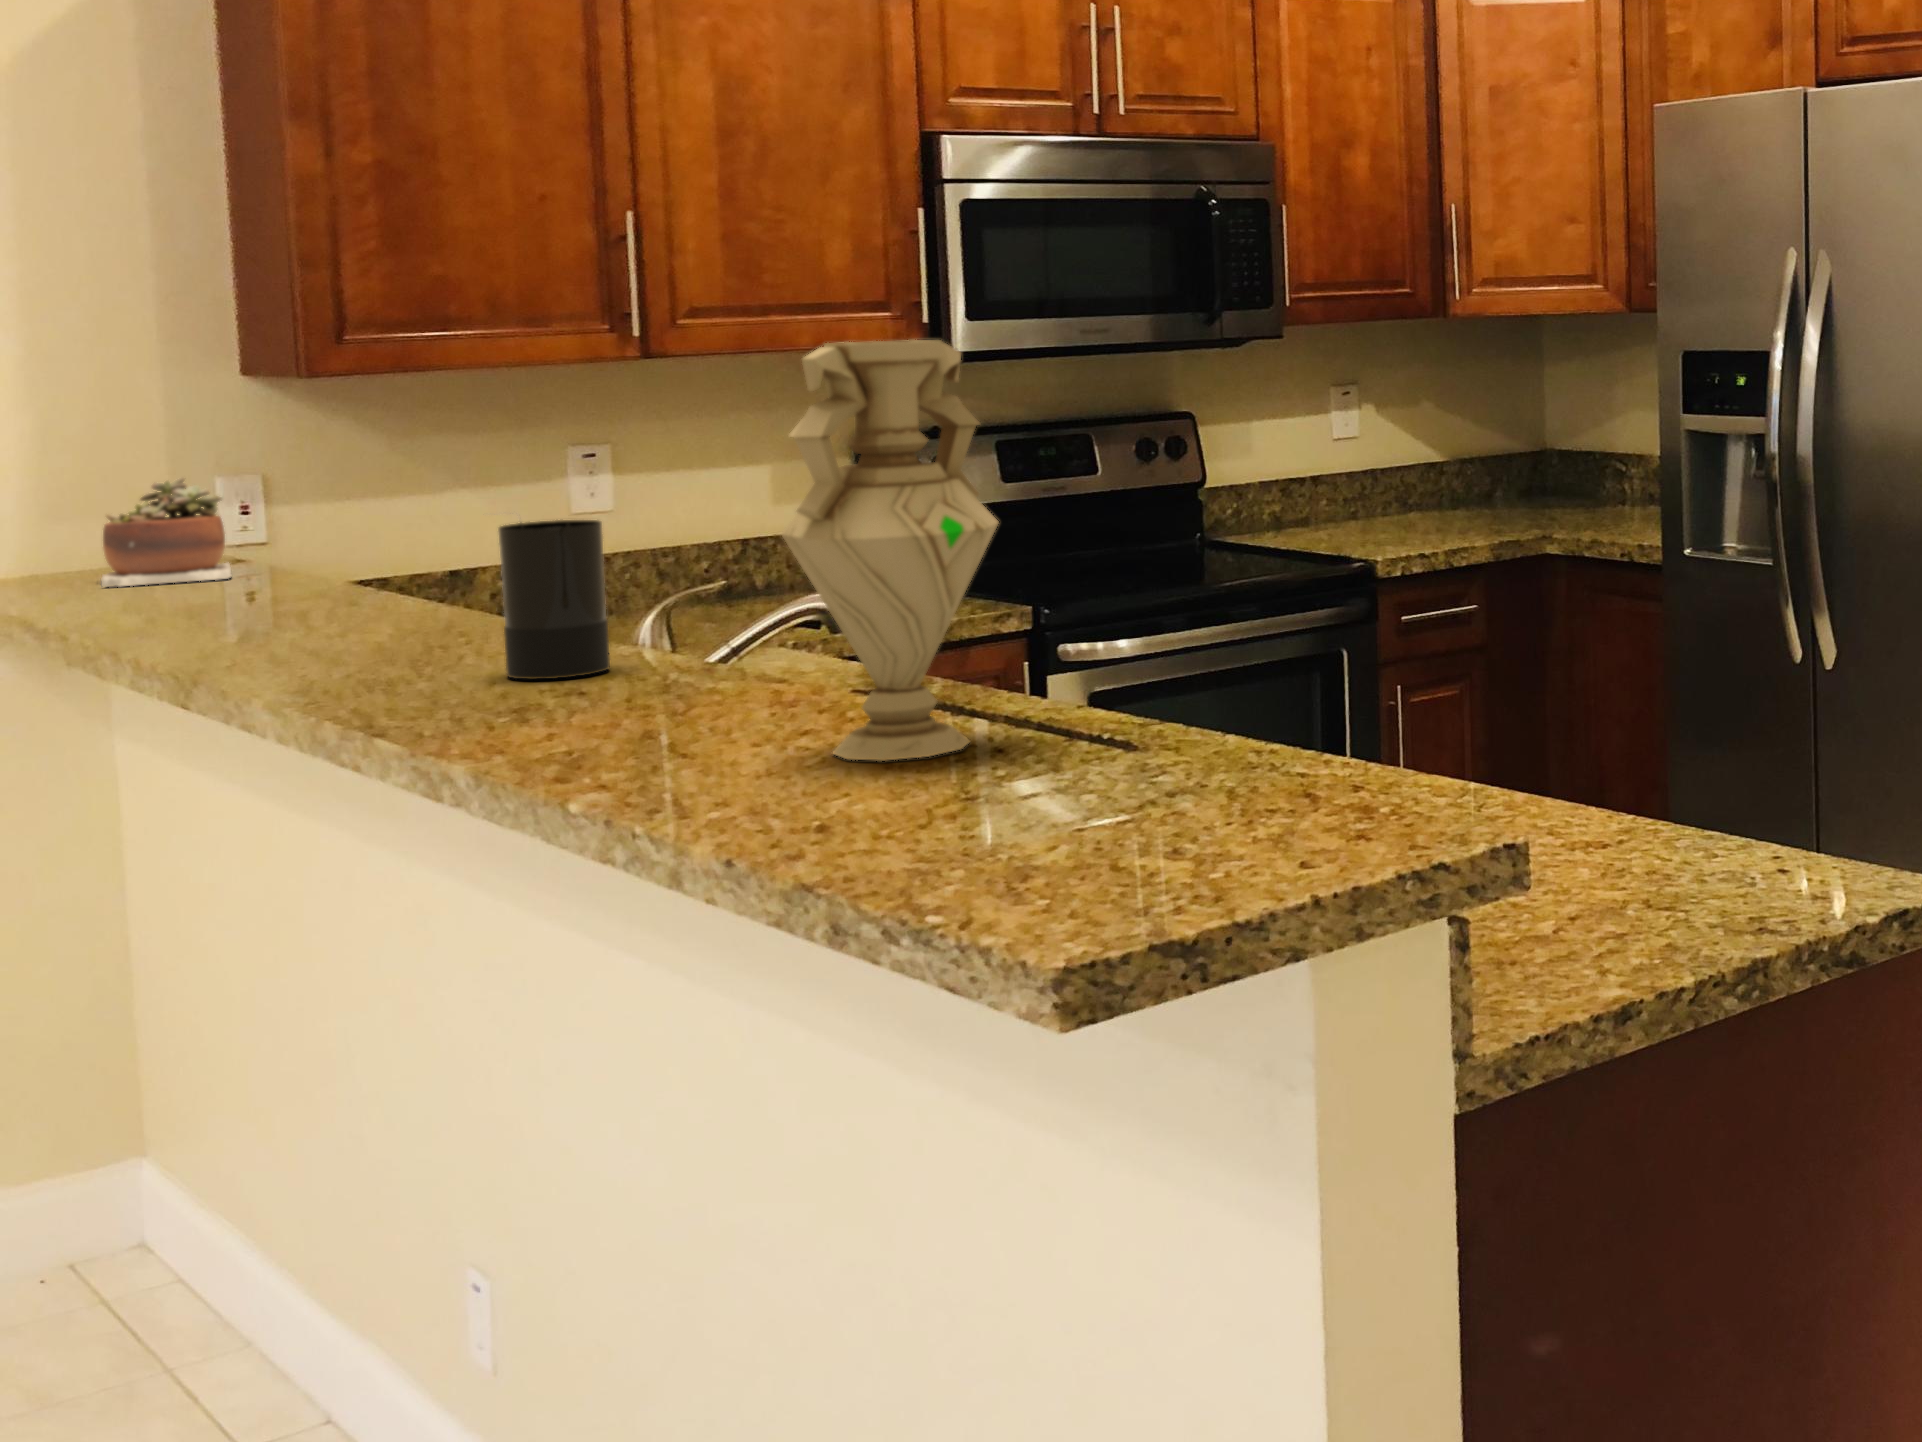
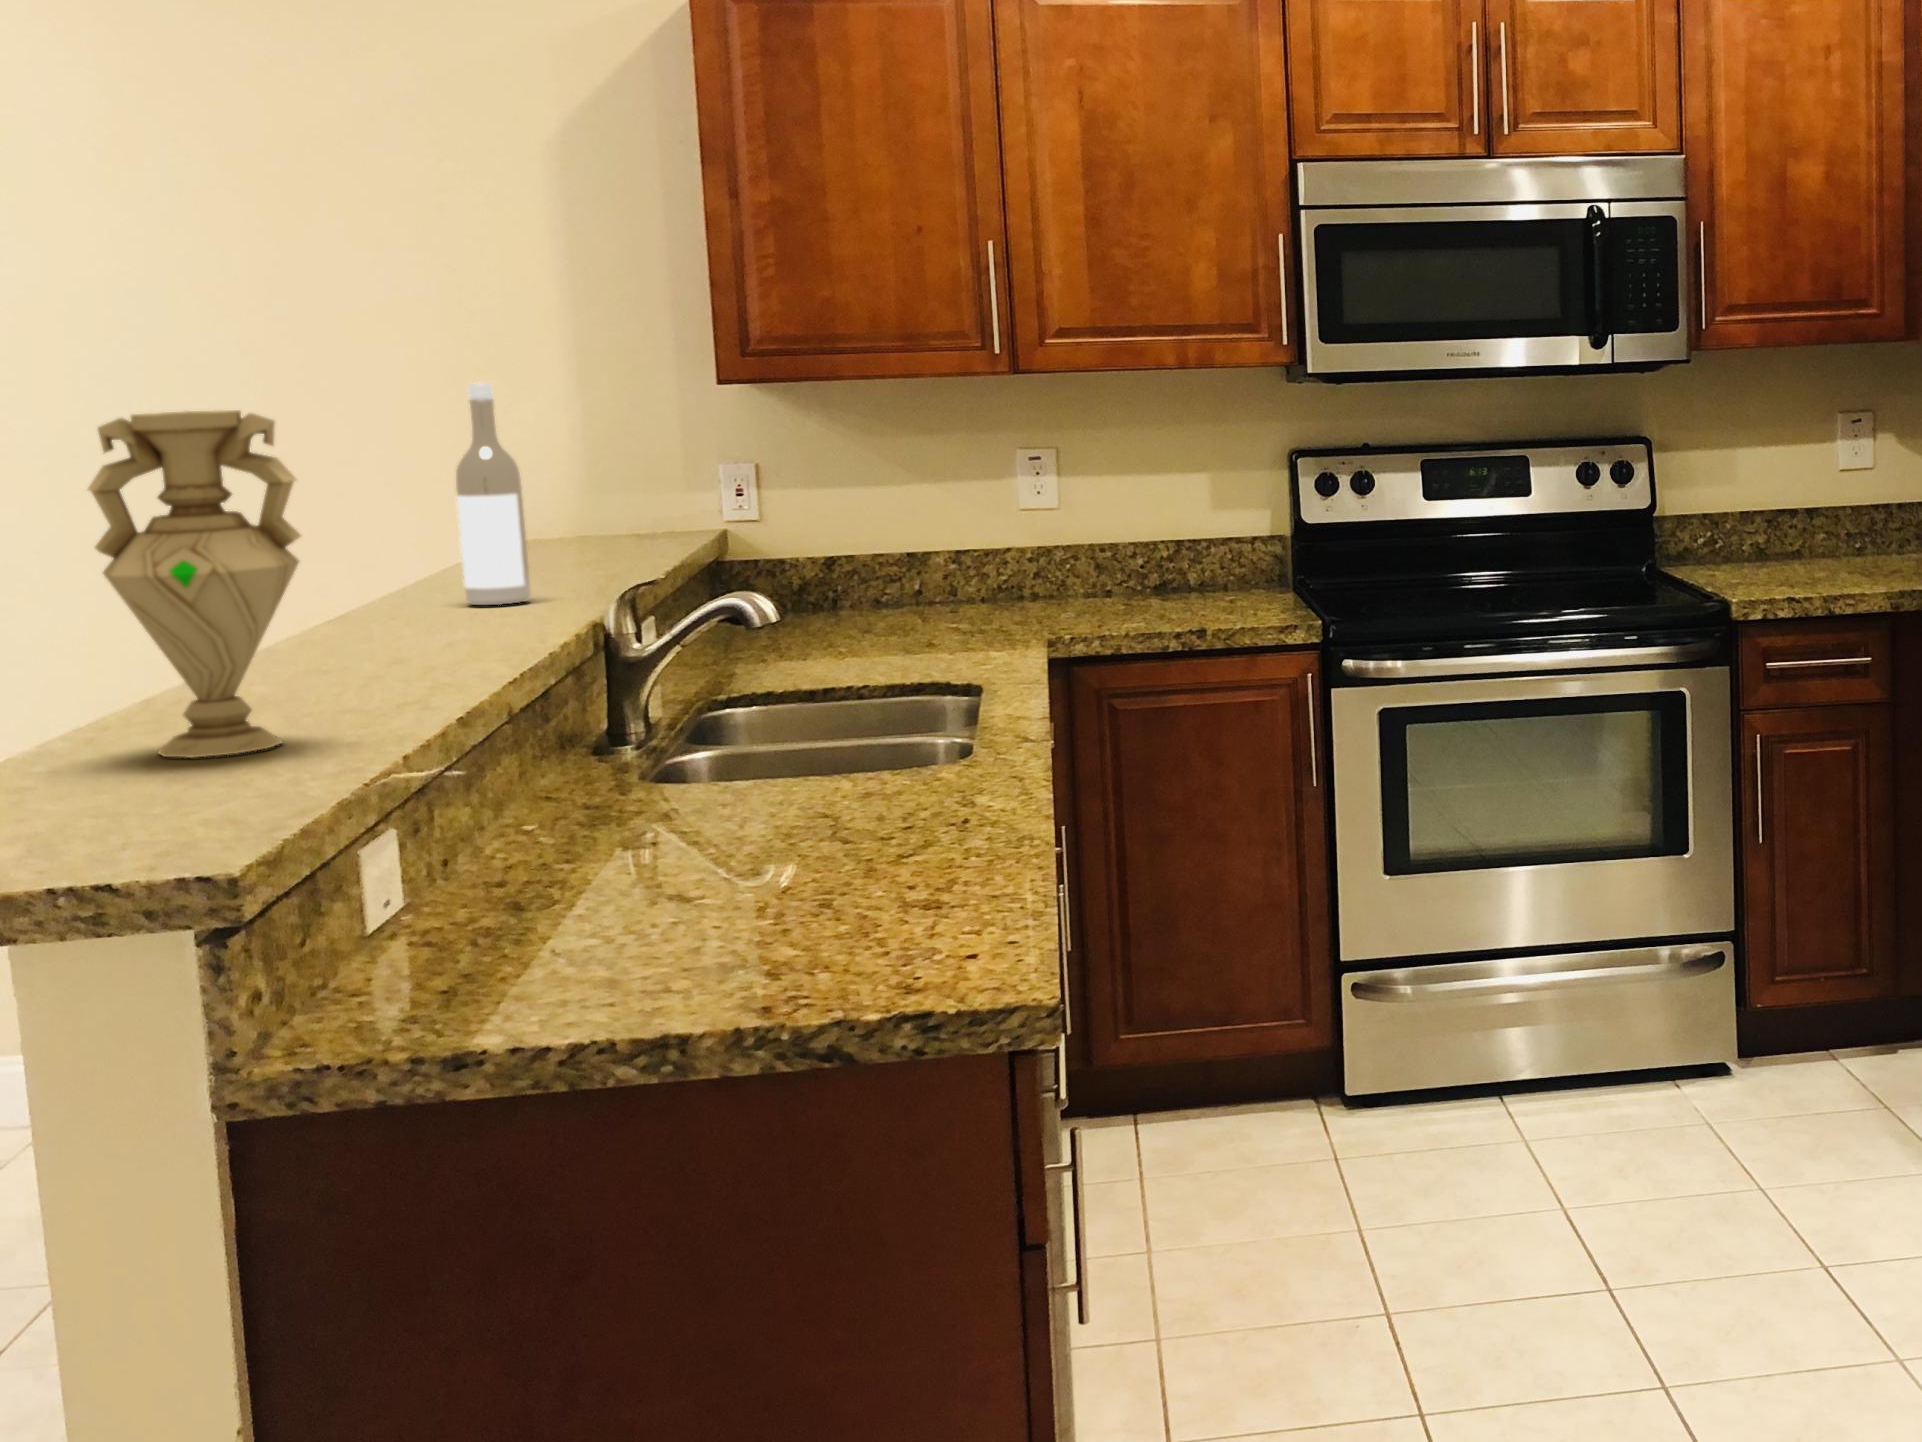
wine bottle: none [309,348,401,627] -> present [456,383,531,605]
succulent plant: present [101,478,231,587] -> none [533,474,657,558]
candle: present [494,512,610,679] -> none [324,528,428,663]

